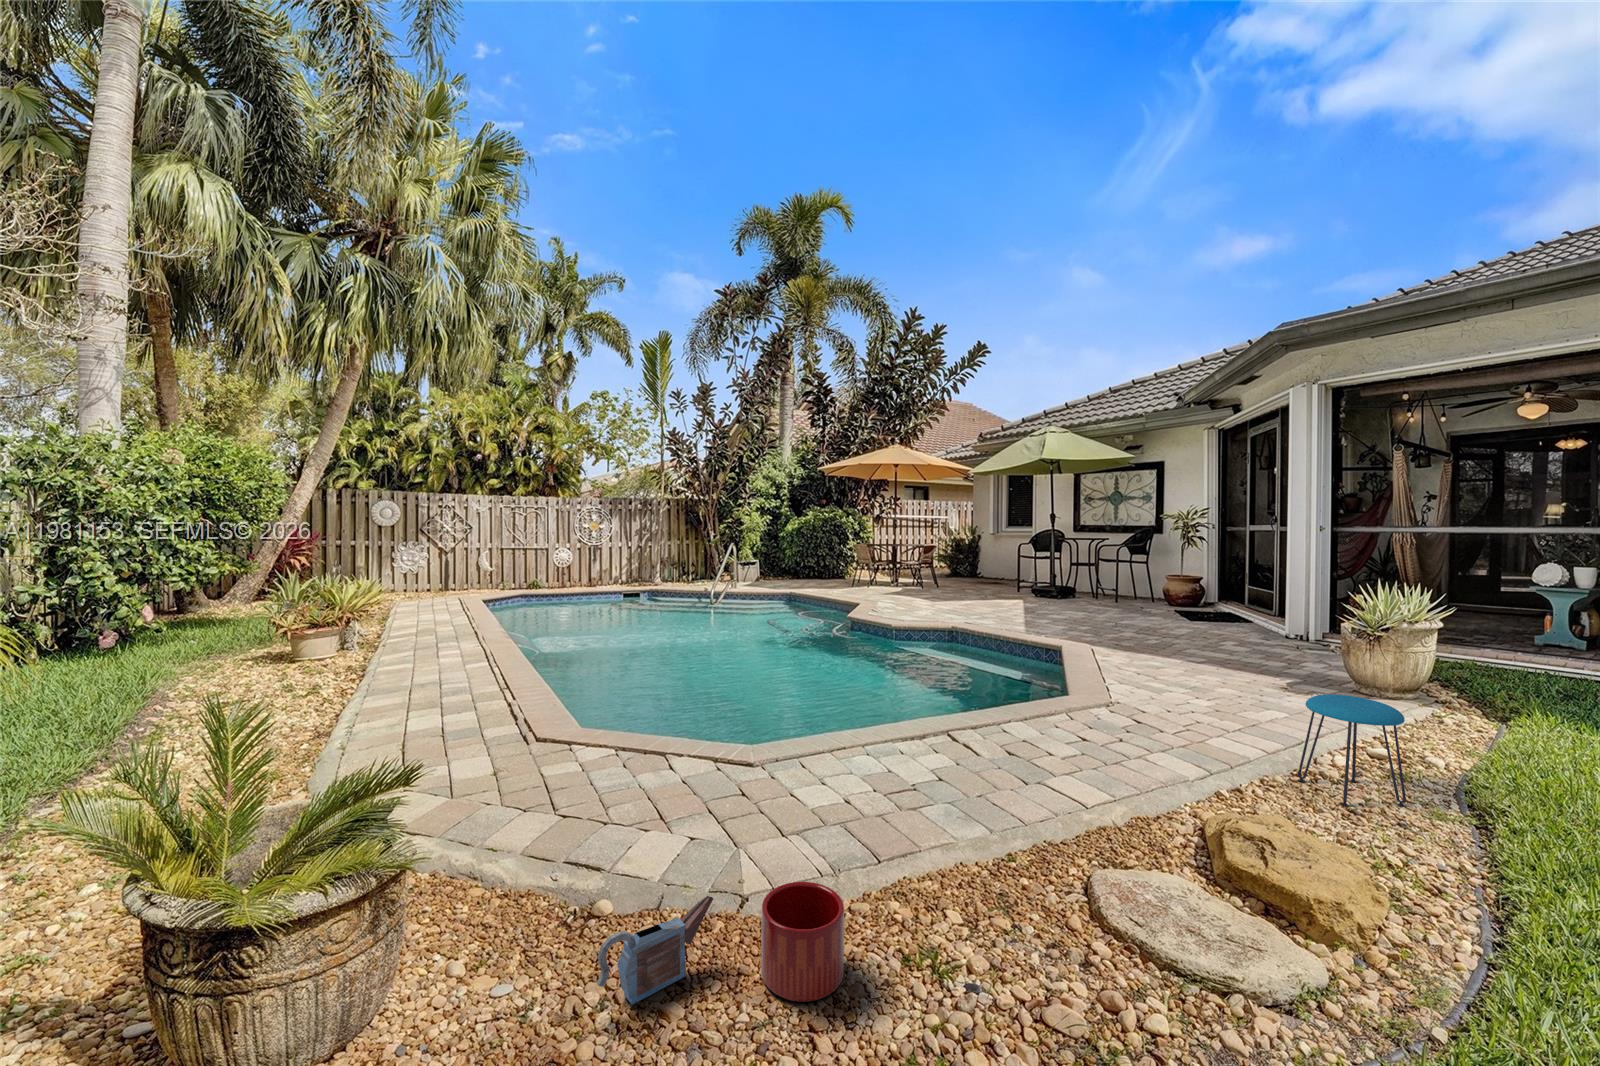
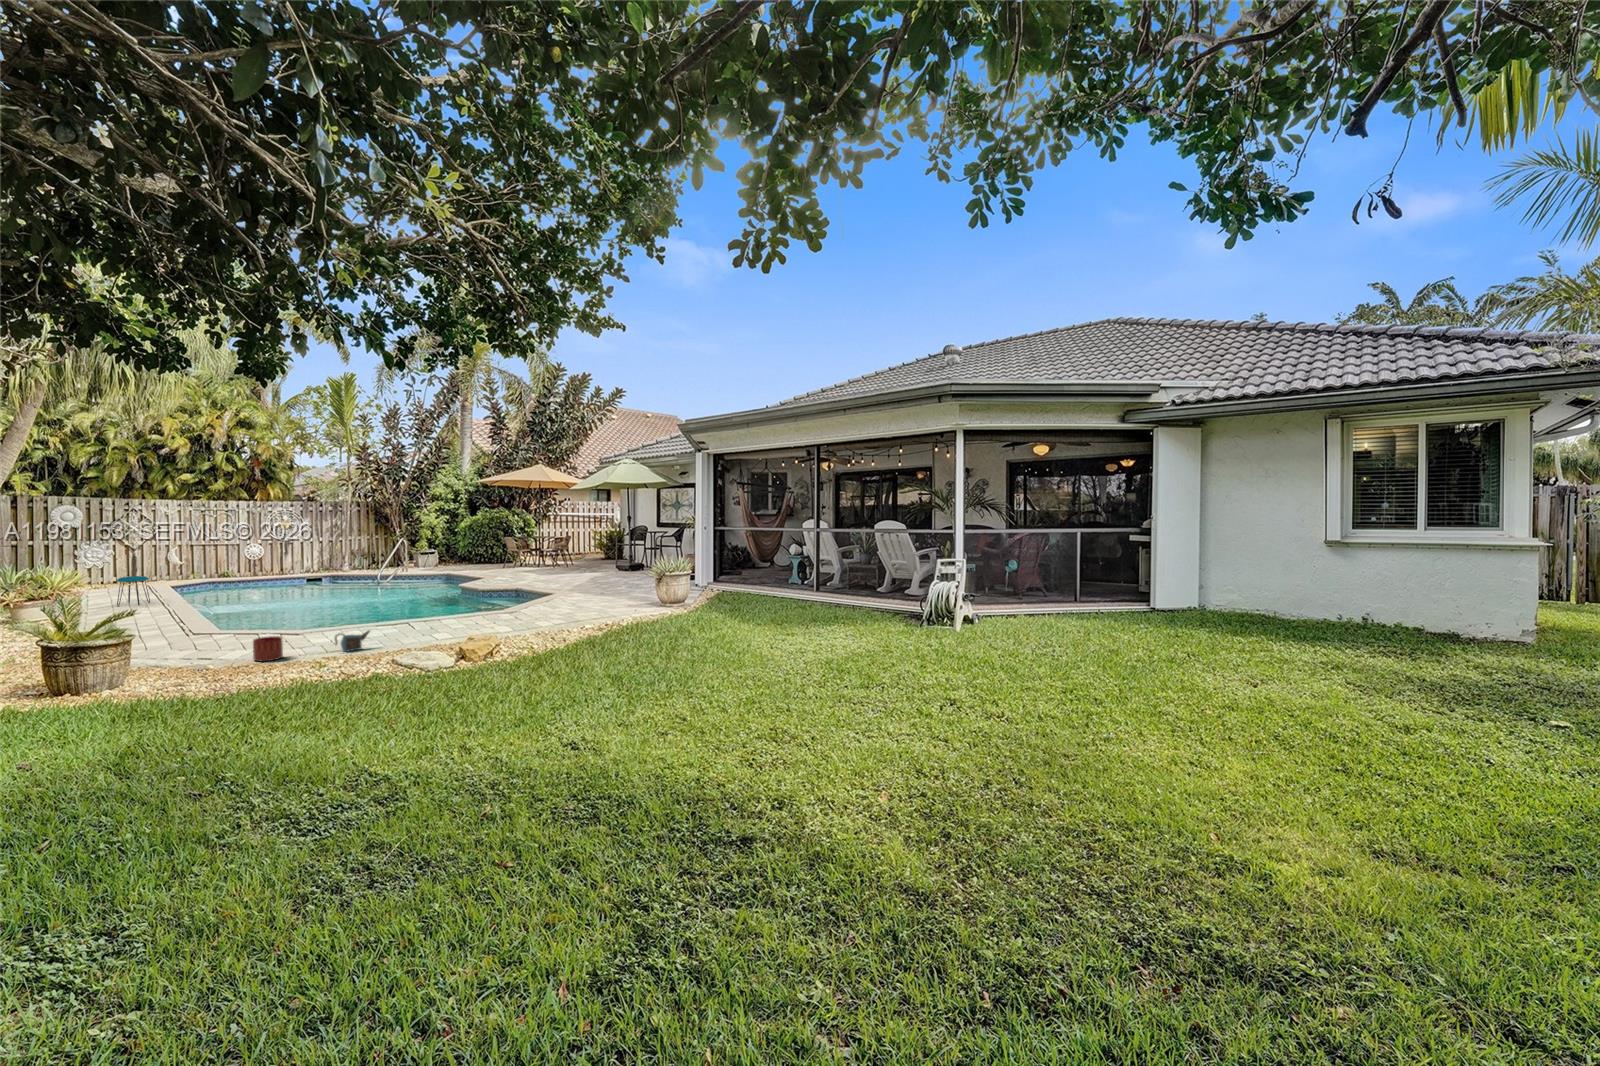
stool: present [1298,694,1406,807] -> present [117,576,150,606]
watering can: present [597,896,713,1005] -> present [335,631,370,652]

